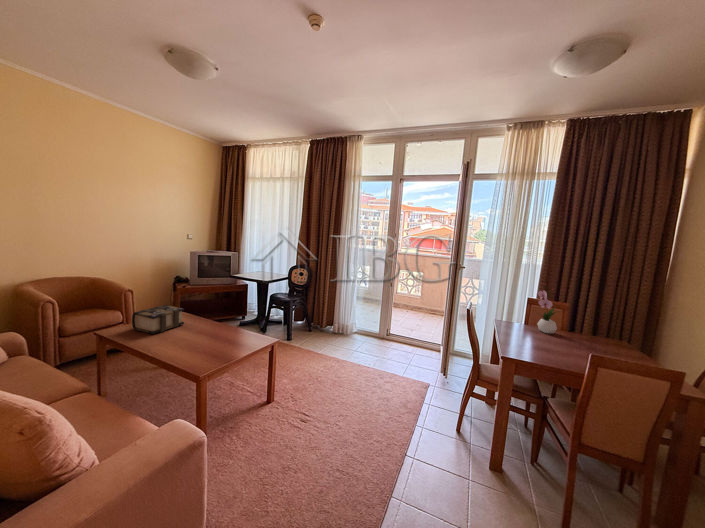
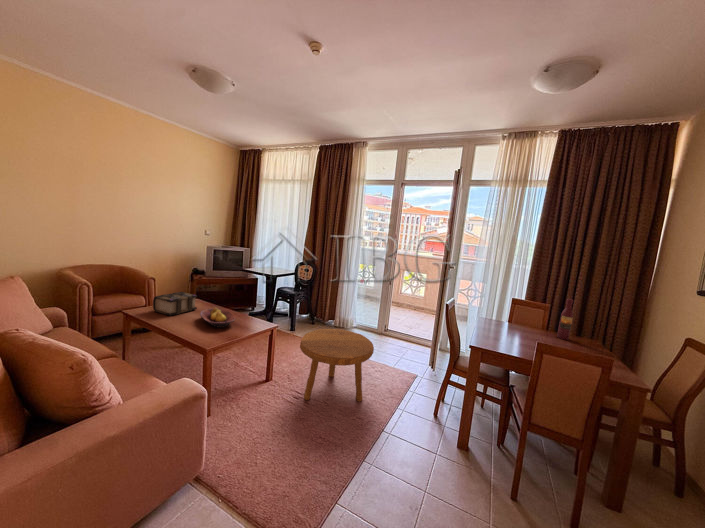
flower arrangement: present [537,283,557,334] -> none [515,285,540,332]
wine bottle: none [581,296,599,340] -> present [557,299,573,340]
fruit bowl: none [189,322,231,346] -> present [200,308,235,328]
footstool: none [306,339,388,422] -> present [300,329,374,402]

